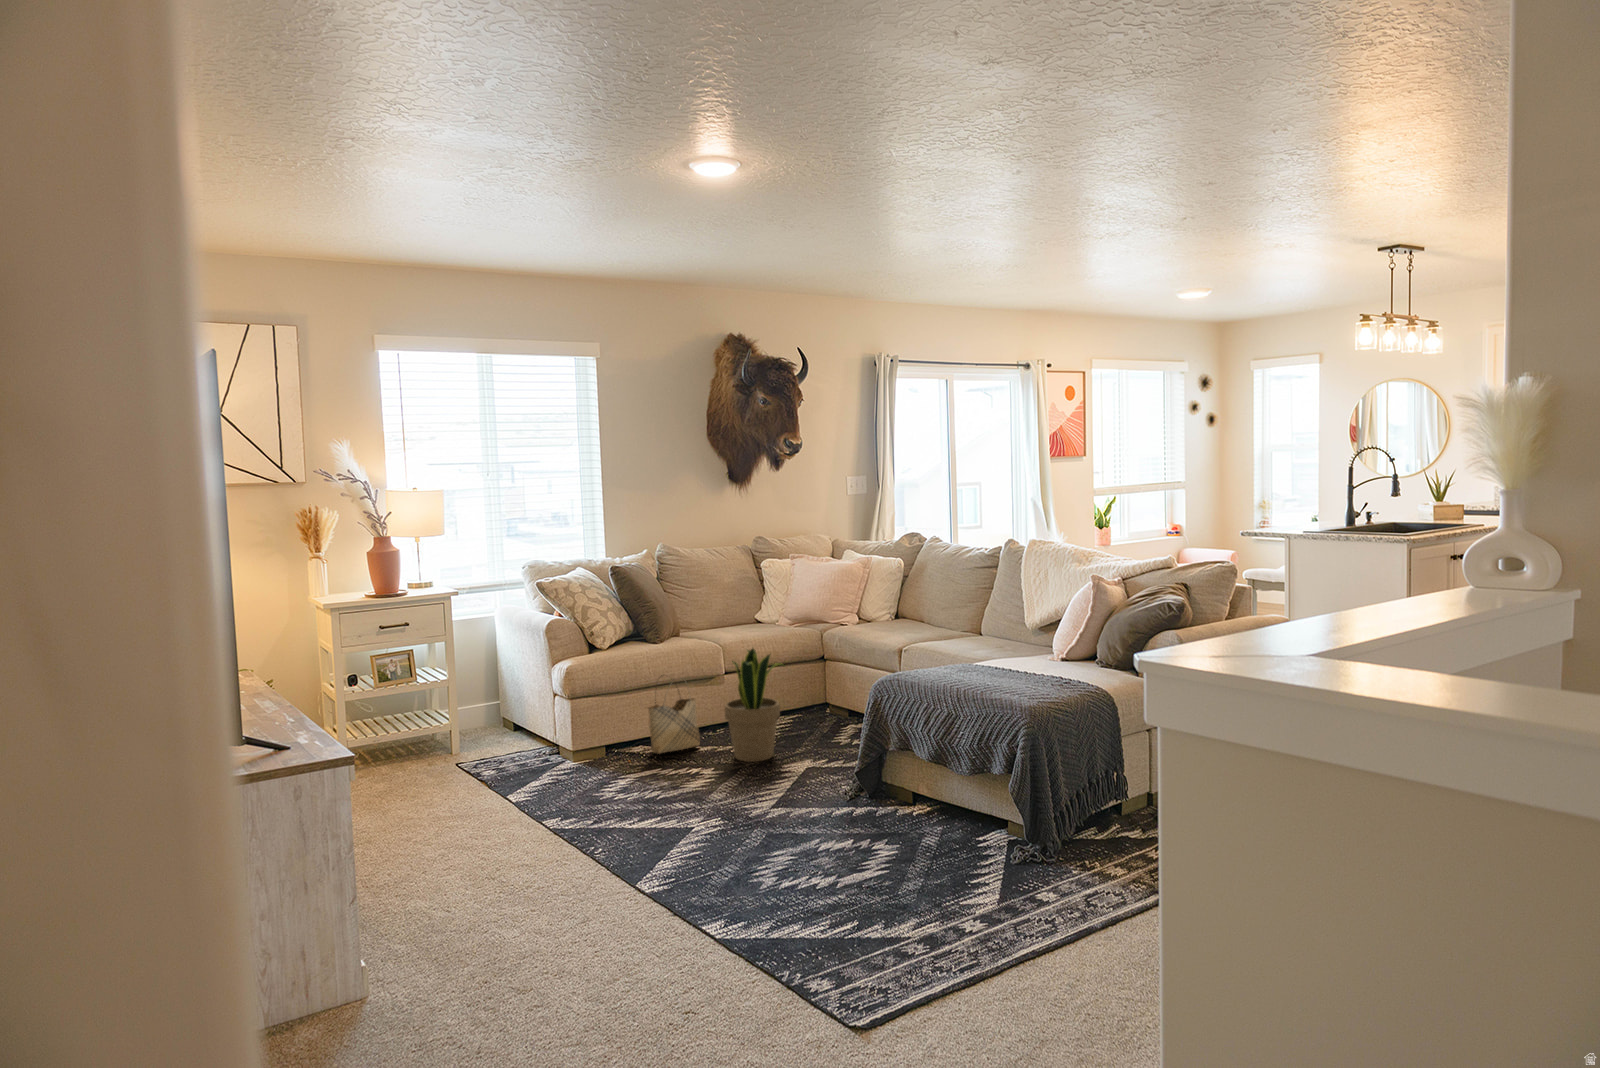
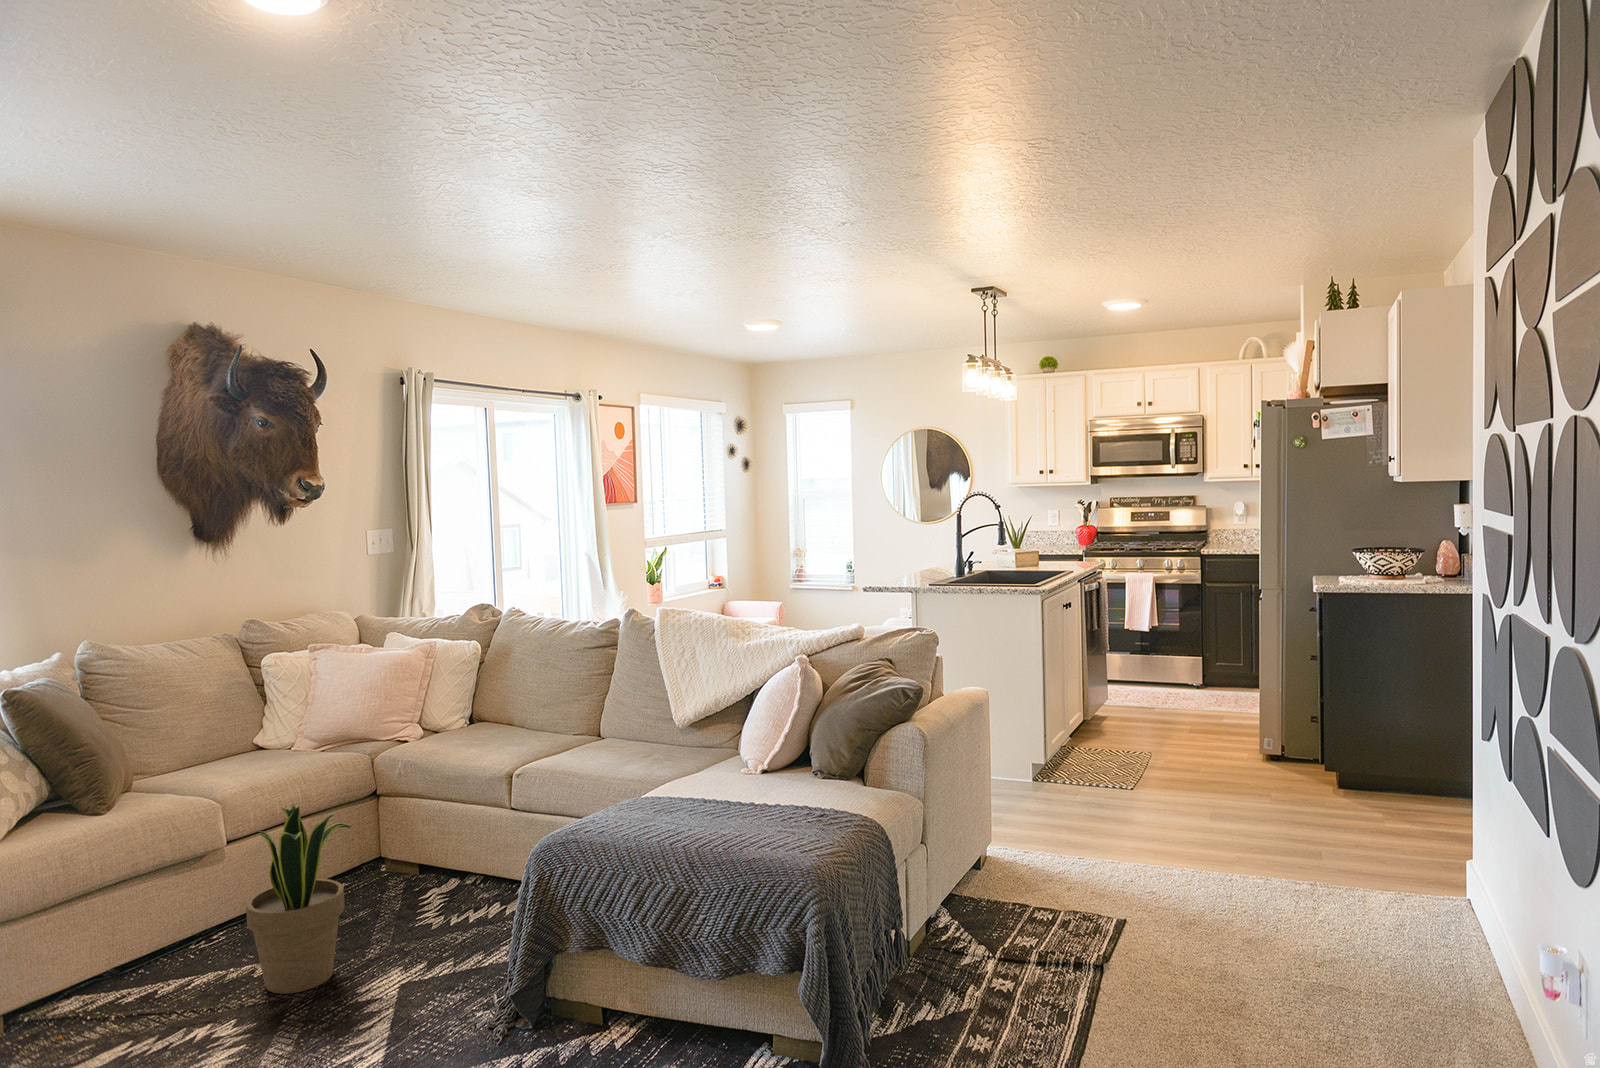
woven basket: present [648,675,700,754] -> none [92,868,193,1010]

